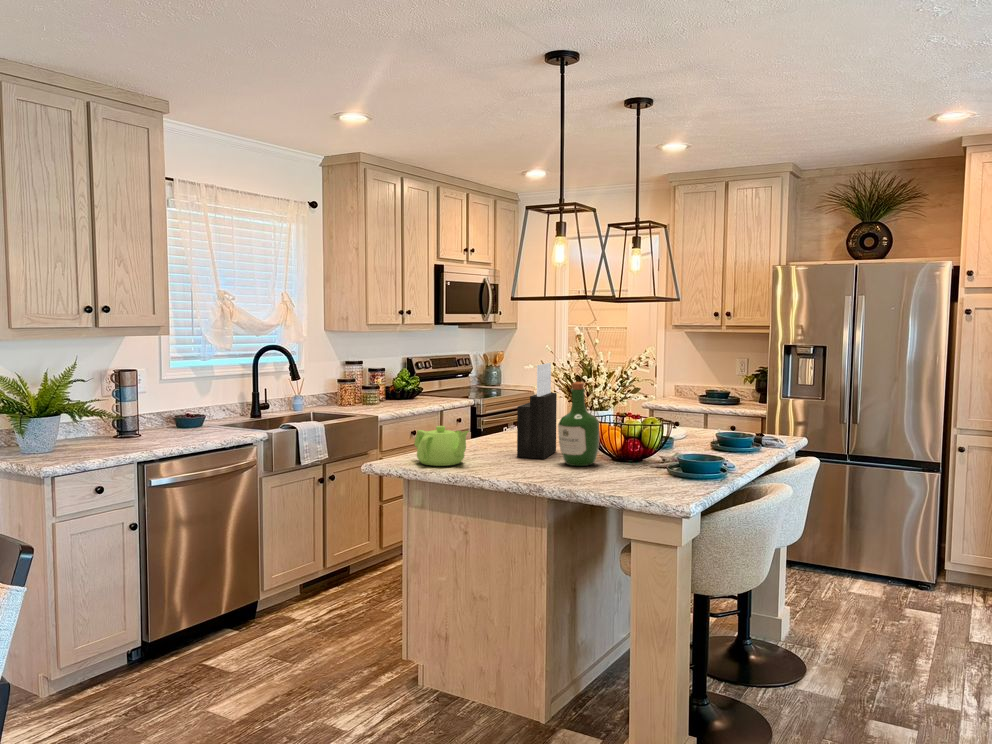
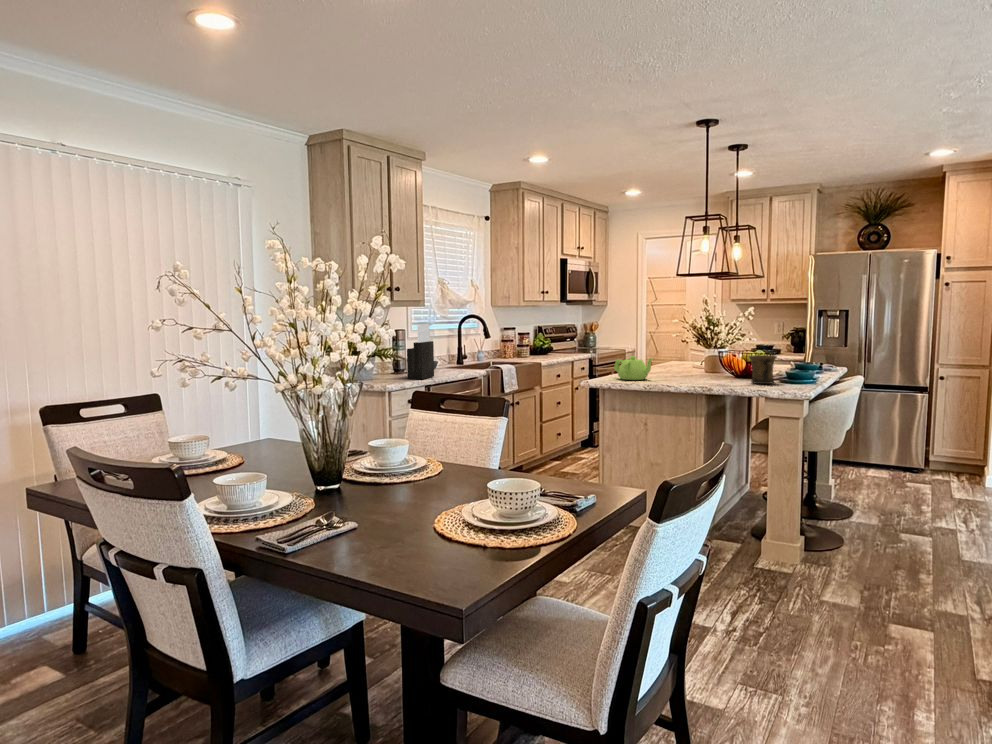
knife block: present [517,363,557,459] -> present [407,324,434,379]
wine bottle: present [558,382,599,466] -> none [706,327,732,379]
mug: none [613,430,658,481] -> present [749,355,777,384]

